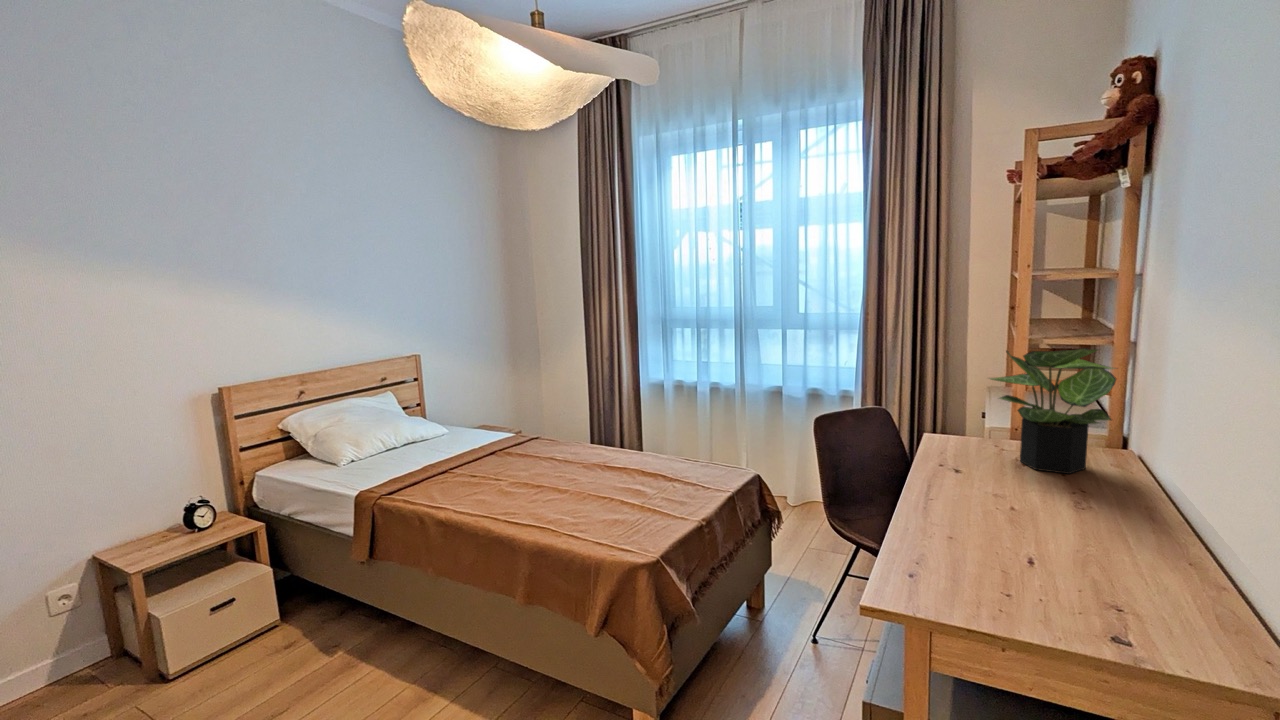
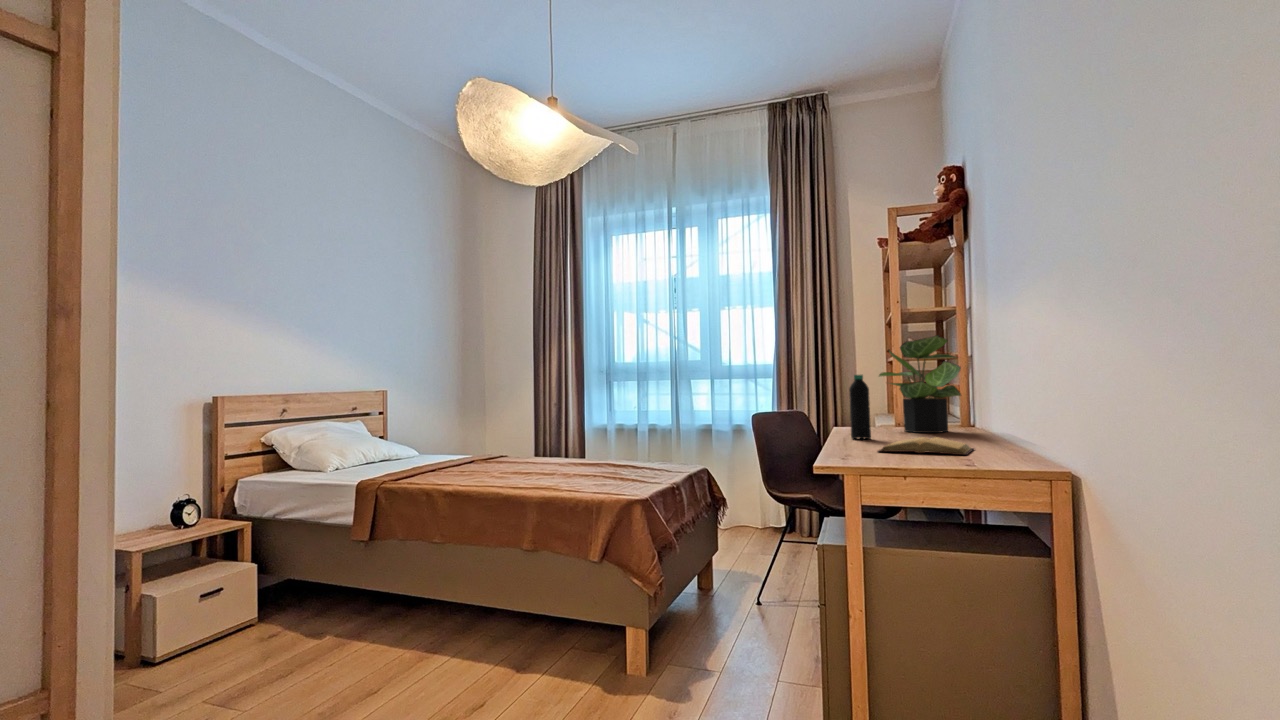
water bottle: none [938,405,969,496] -> present [849,375,871,439]
book: none [966,534,1127,609] -> present [878,437,974,455]

